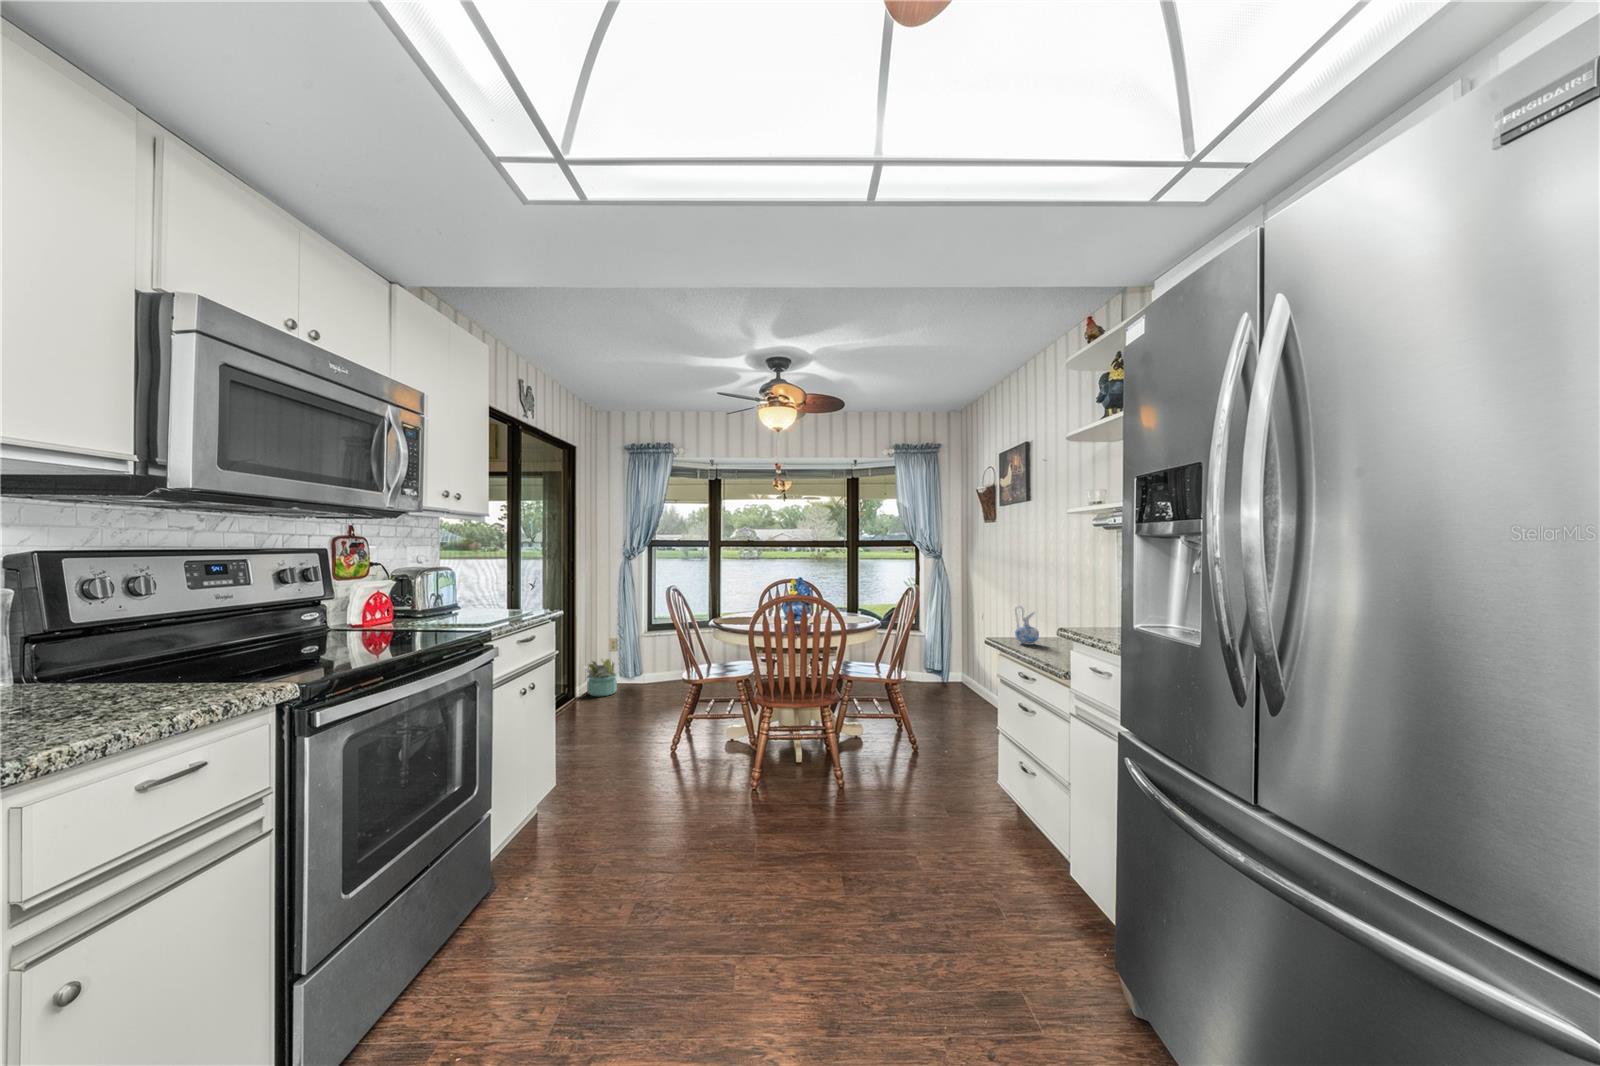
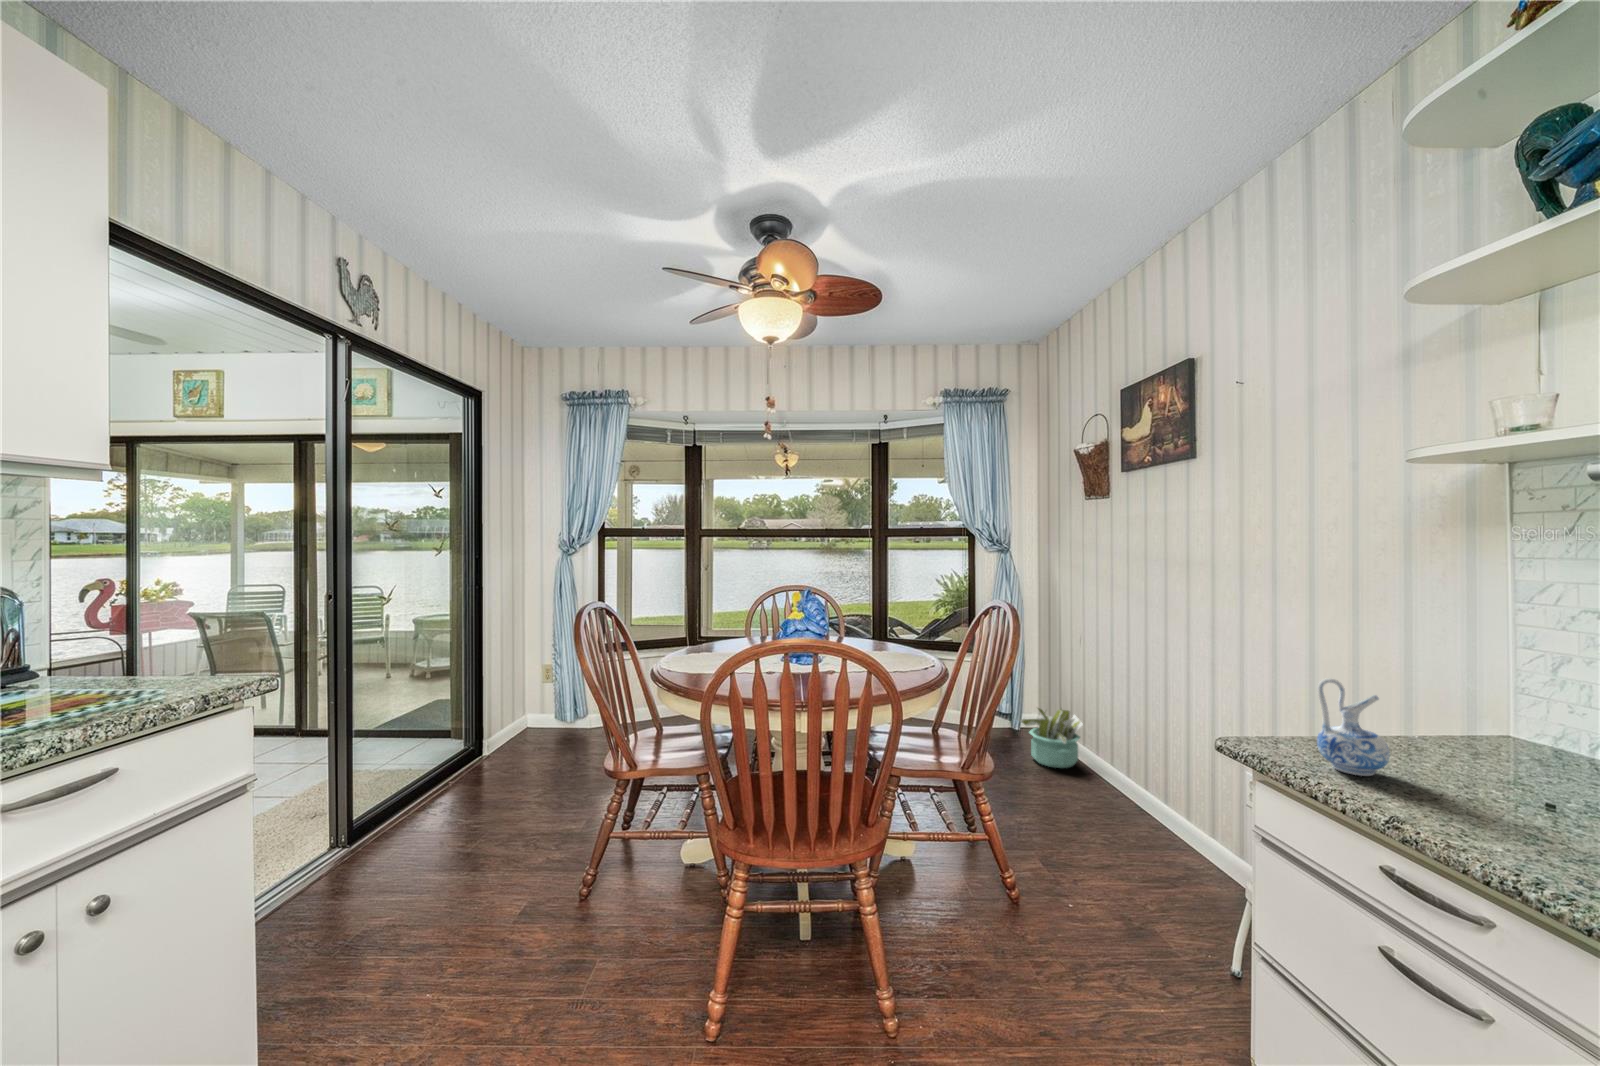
decorative plant: present [584,659,617,696] -> present [1019,708,1083,768]

